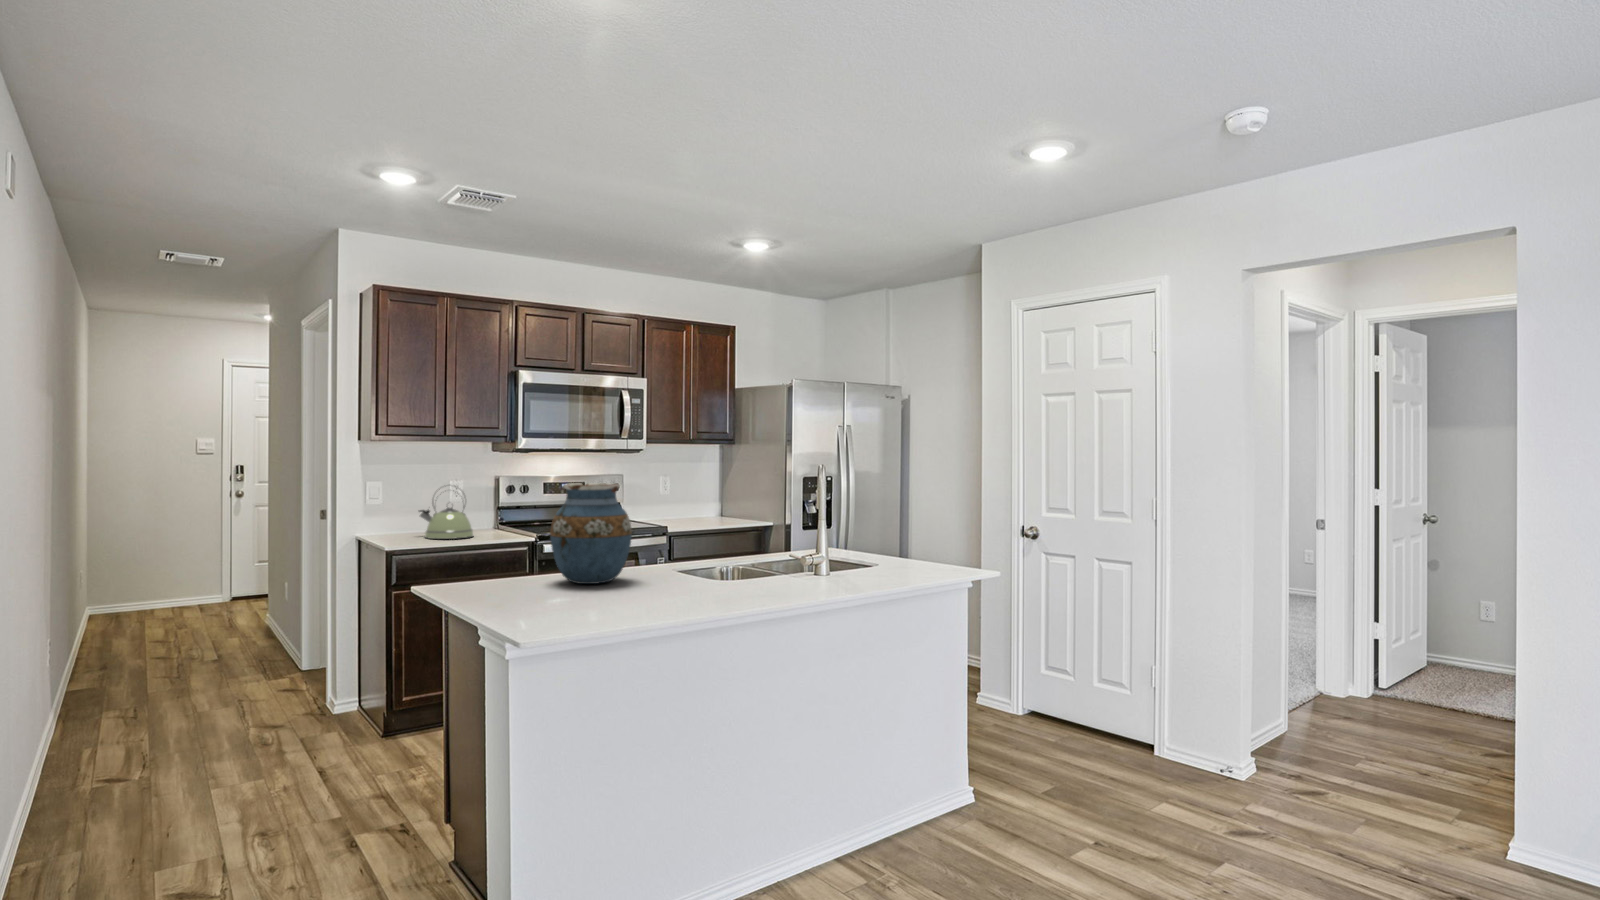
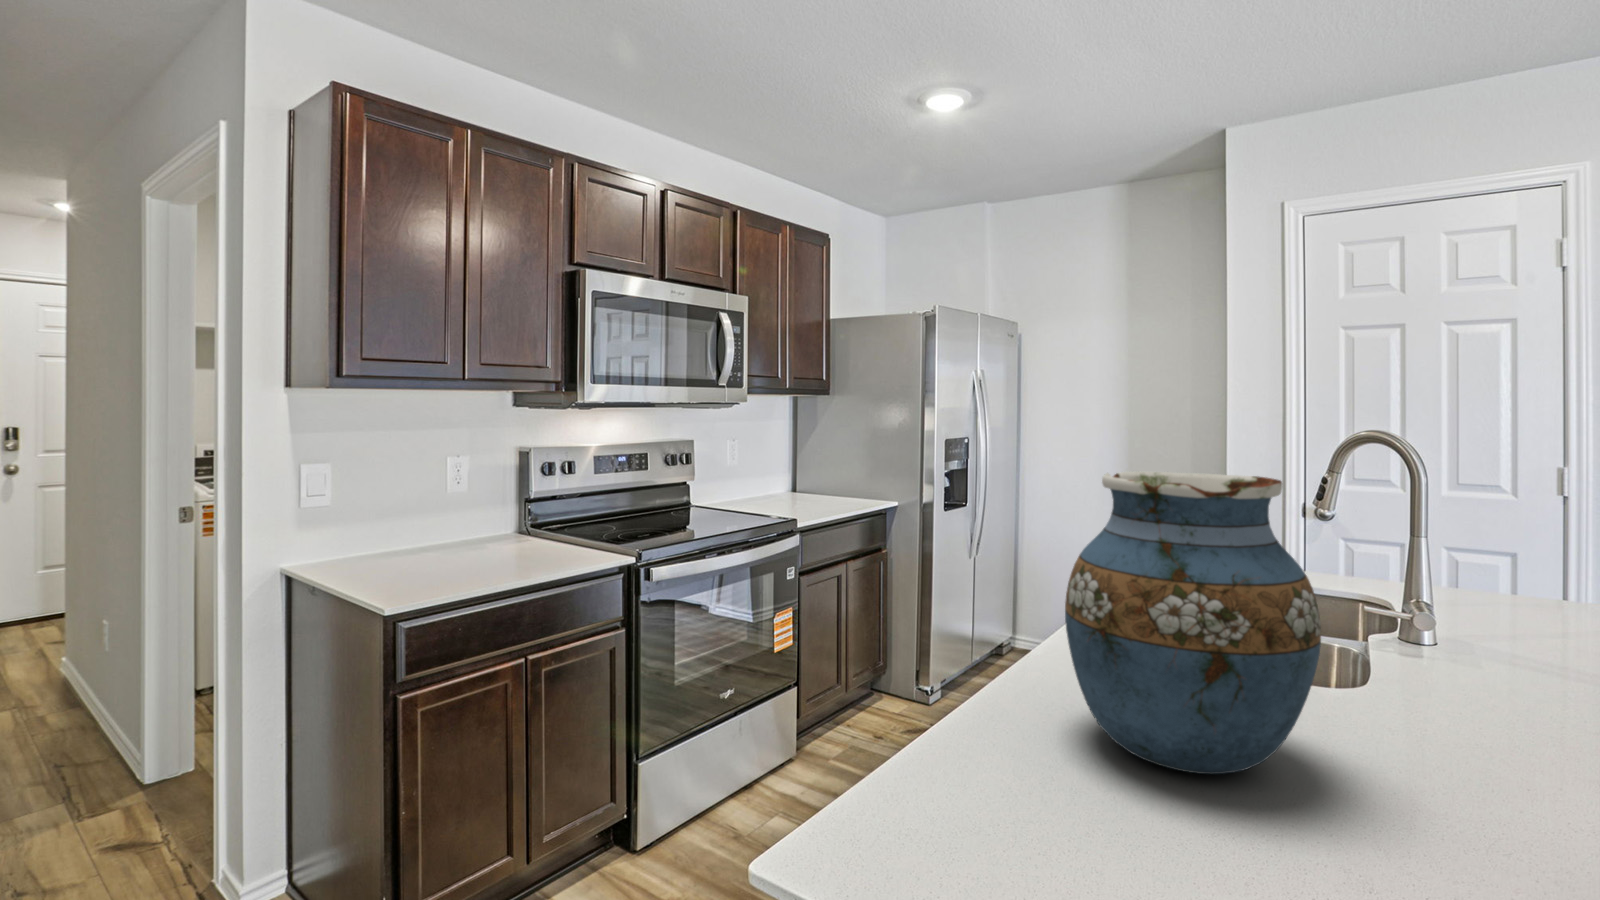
kettle: present [419,489,473,539] -> none [408,463,514,566]

